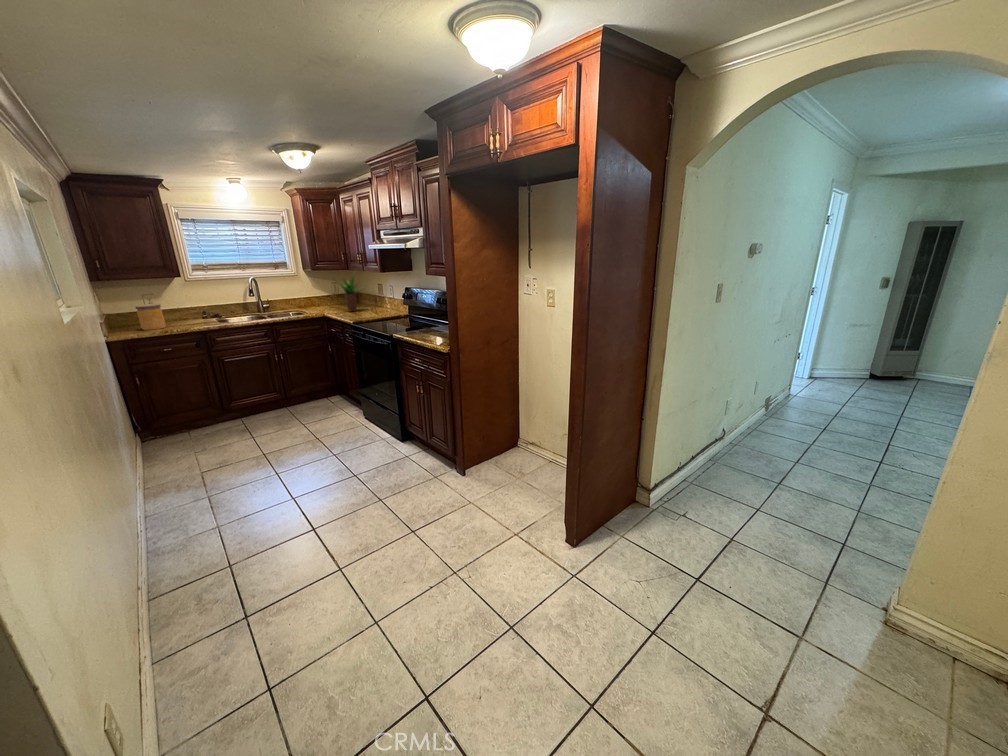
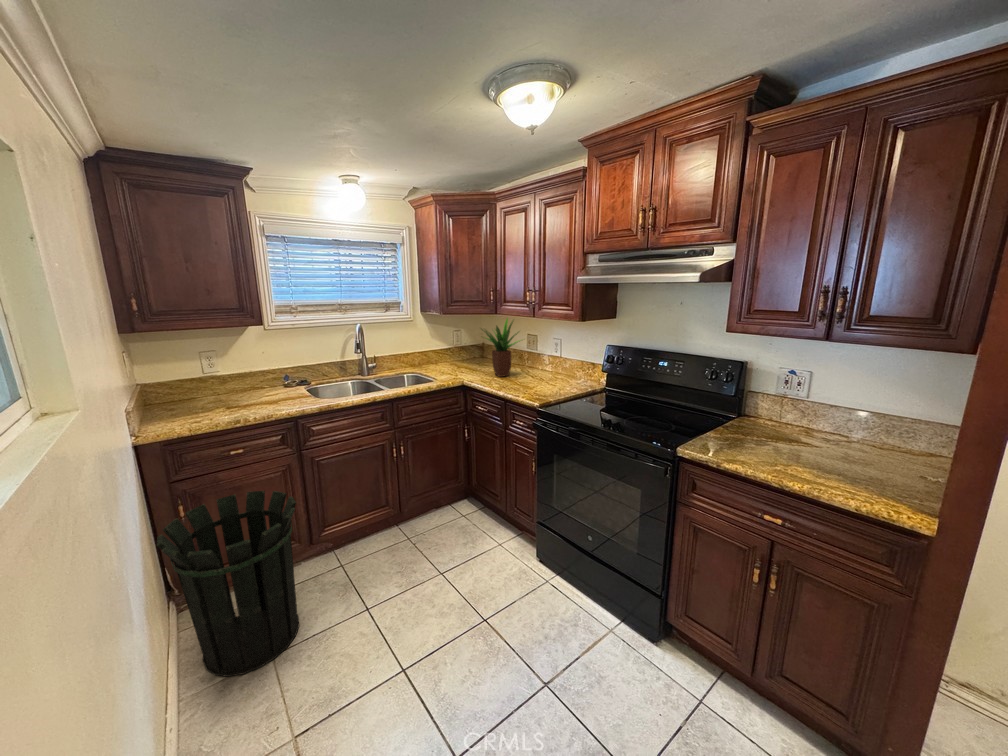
jar: present [135,304,166,330] -> none [189,369,235,414]
waste bin: none [123,371,211,459] -> present [157,491,299,677]

